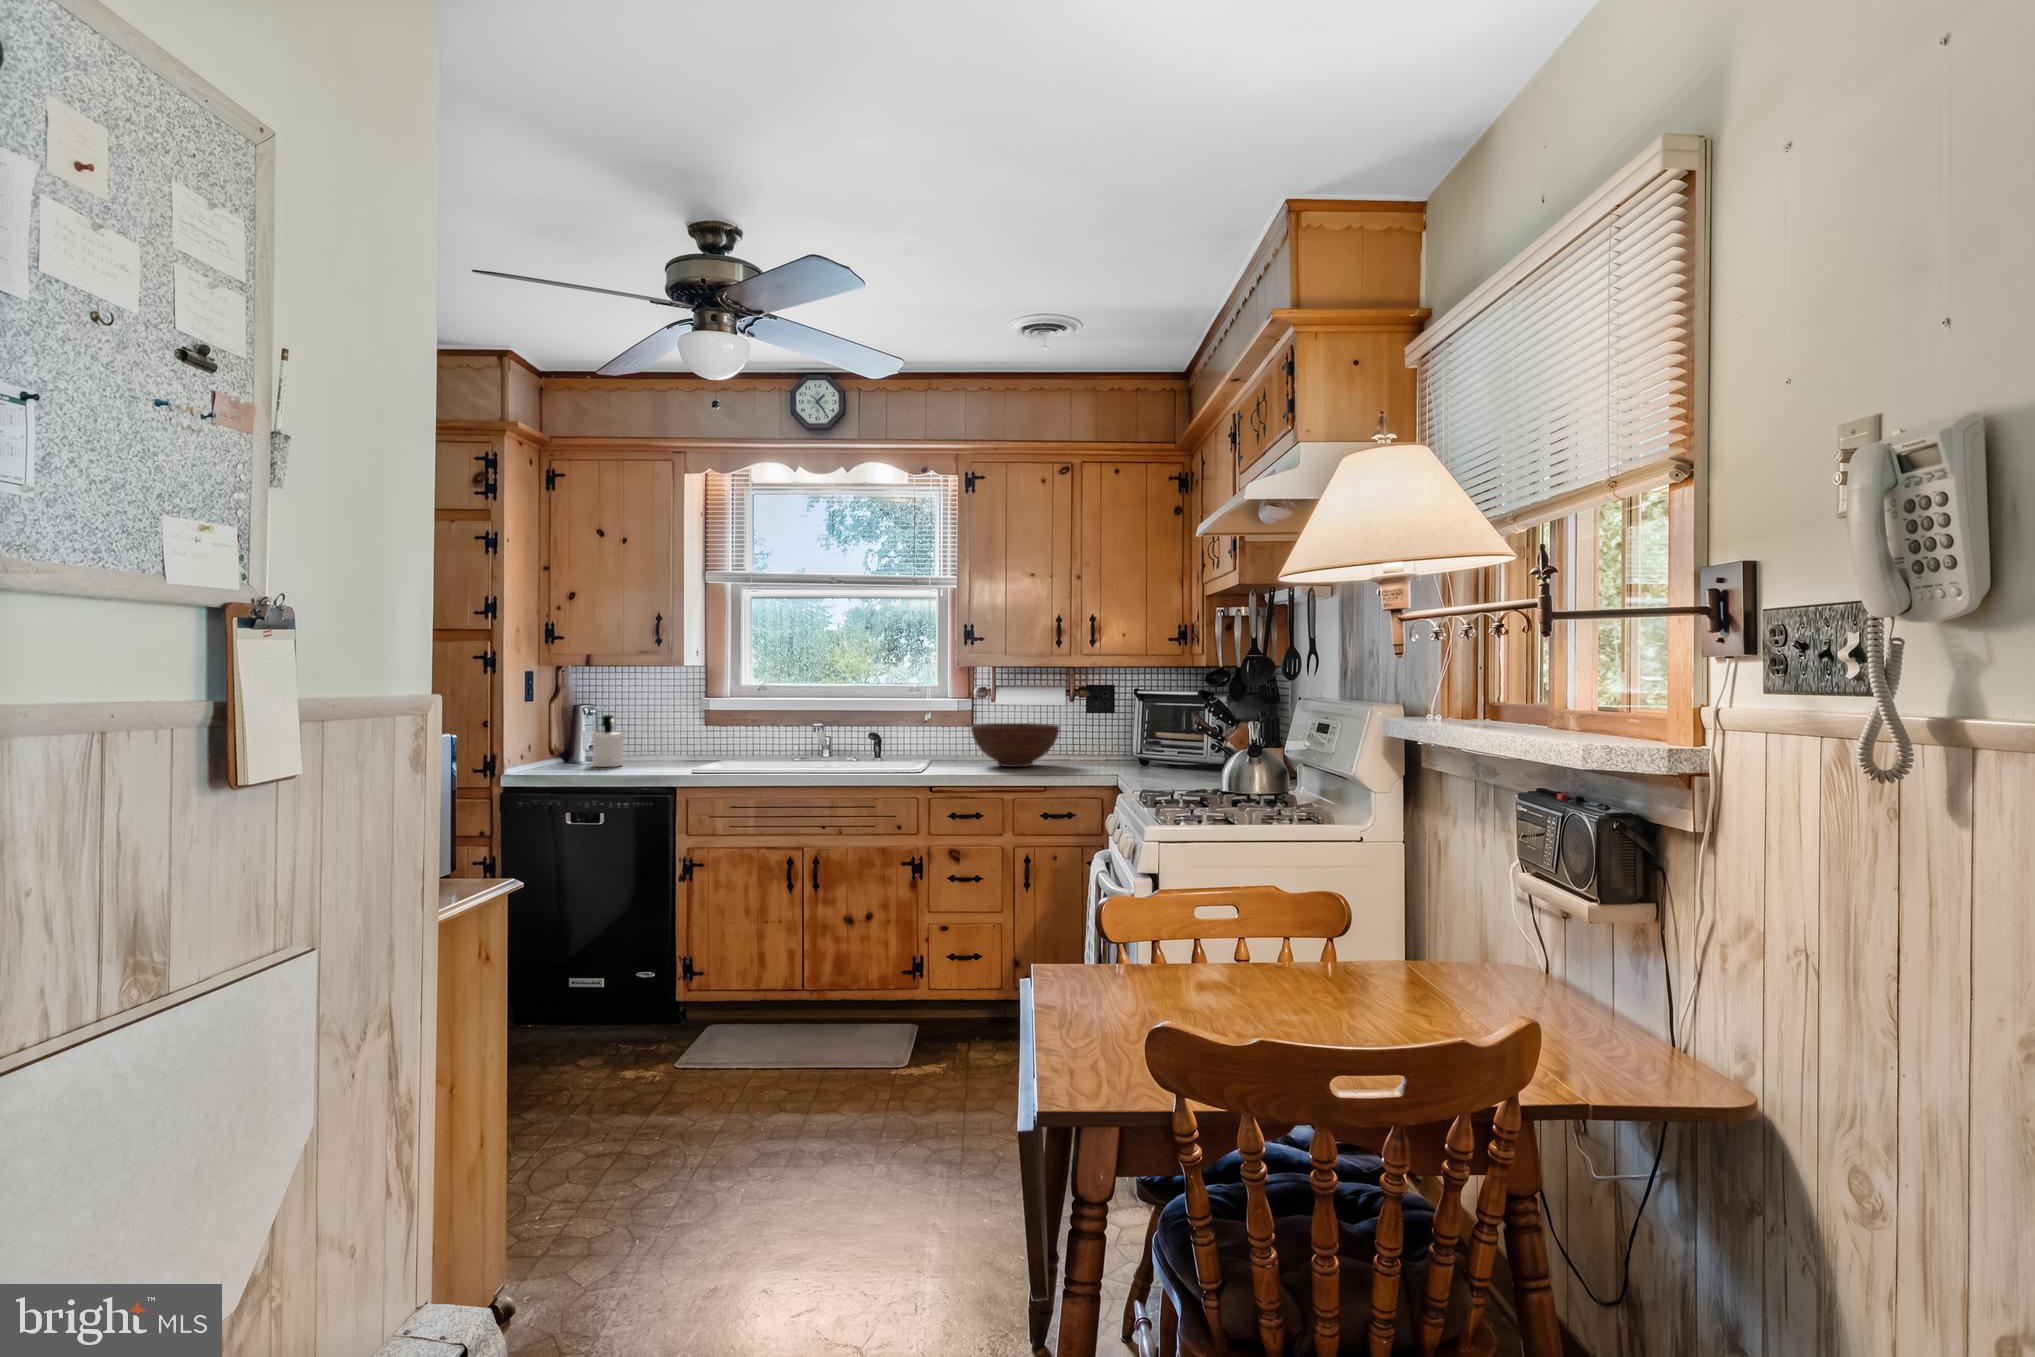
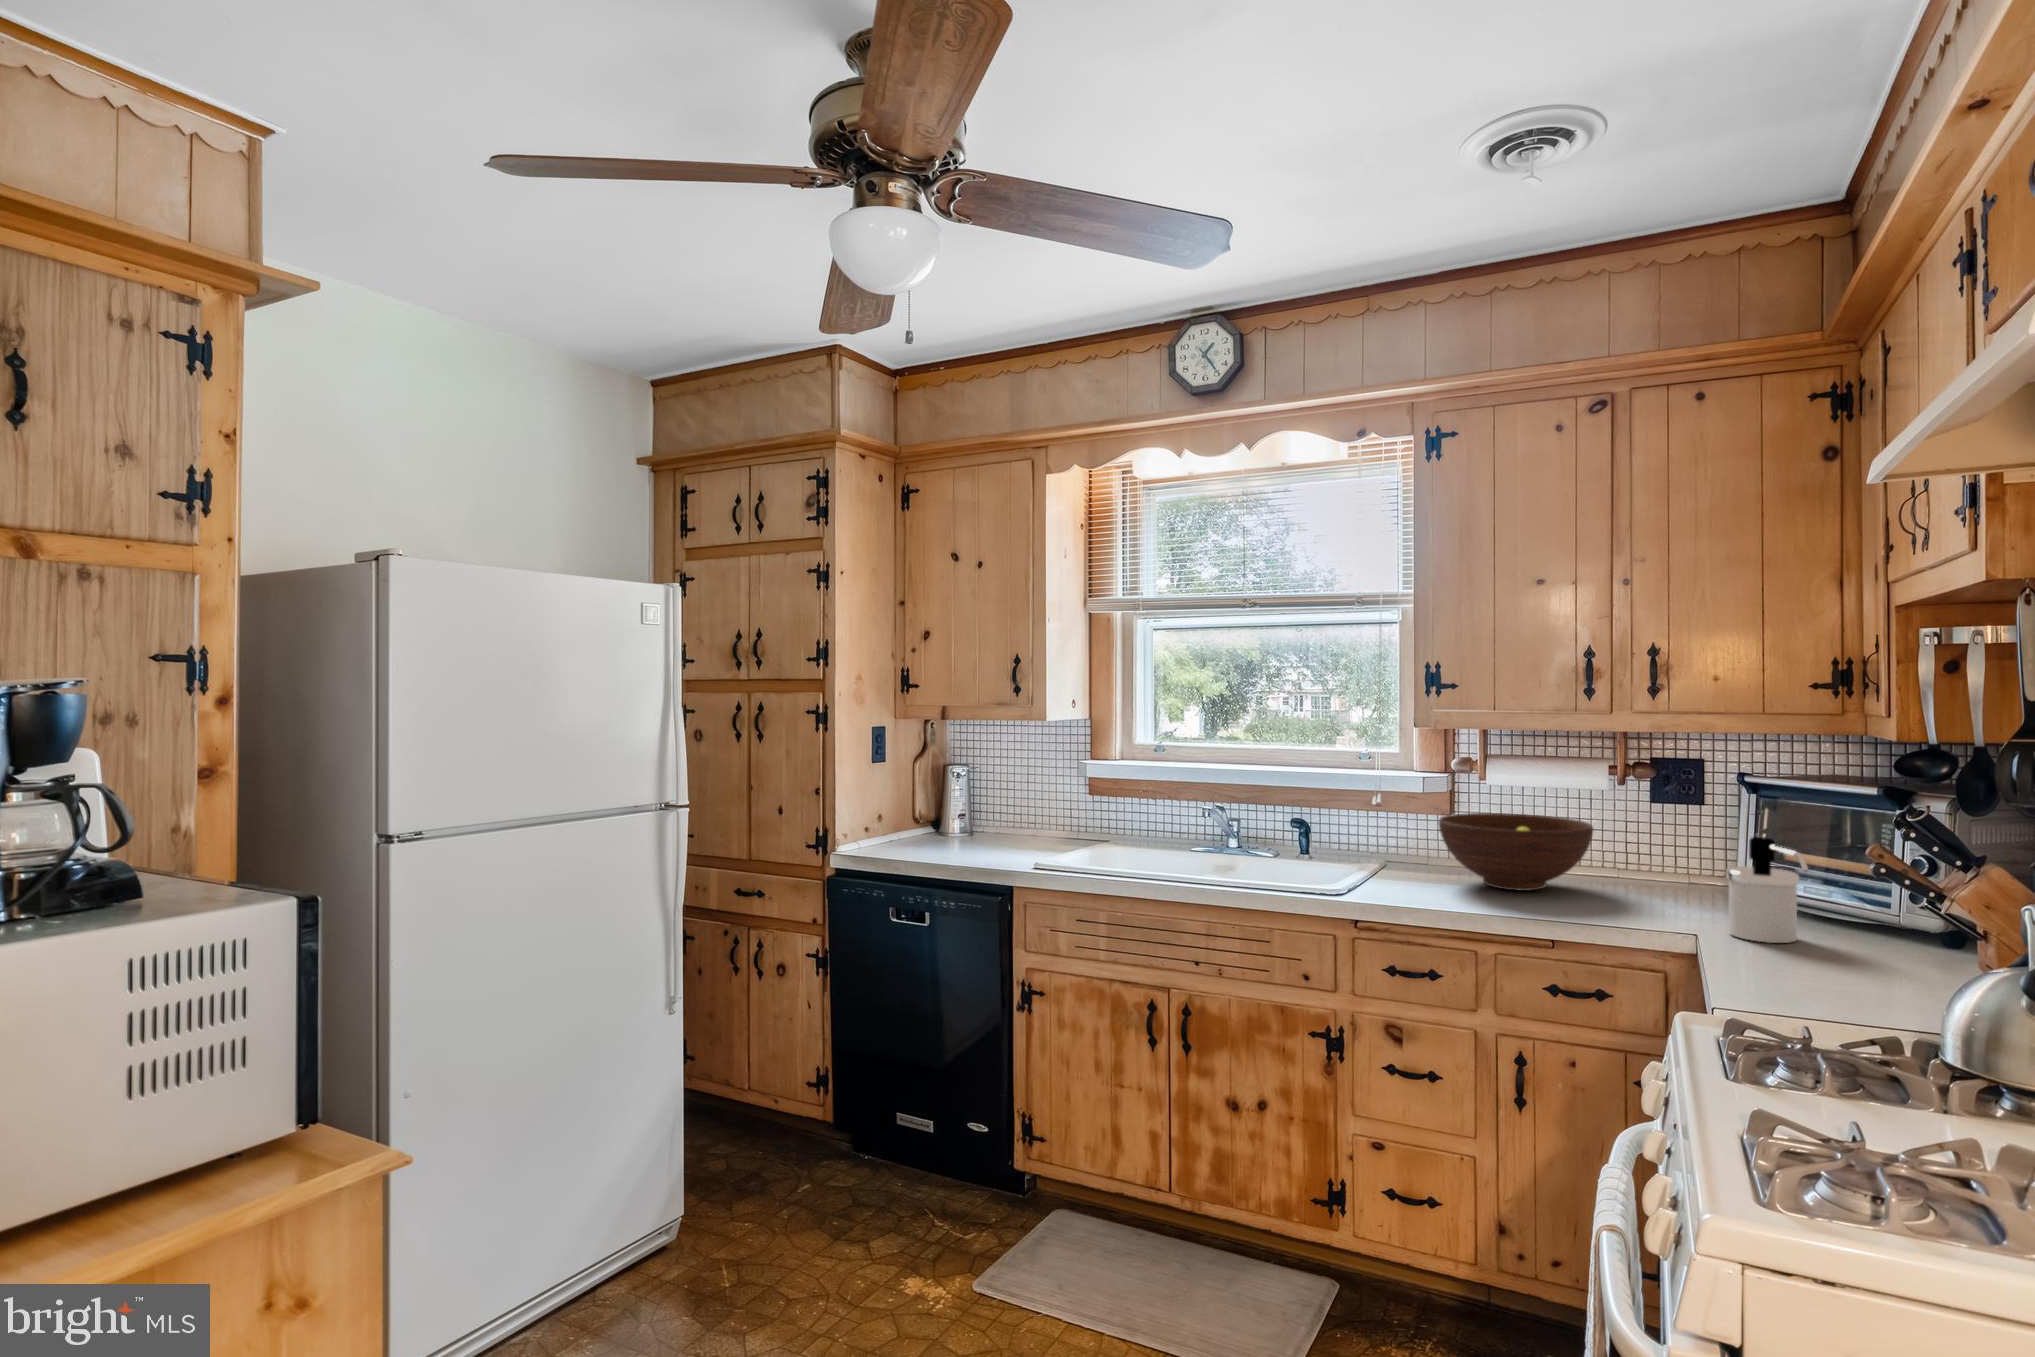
soap dispenser: present [591,715,624,767] -> present [1726,837,1808,943]

